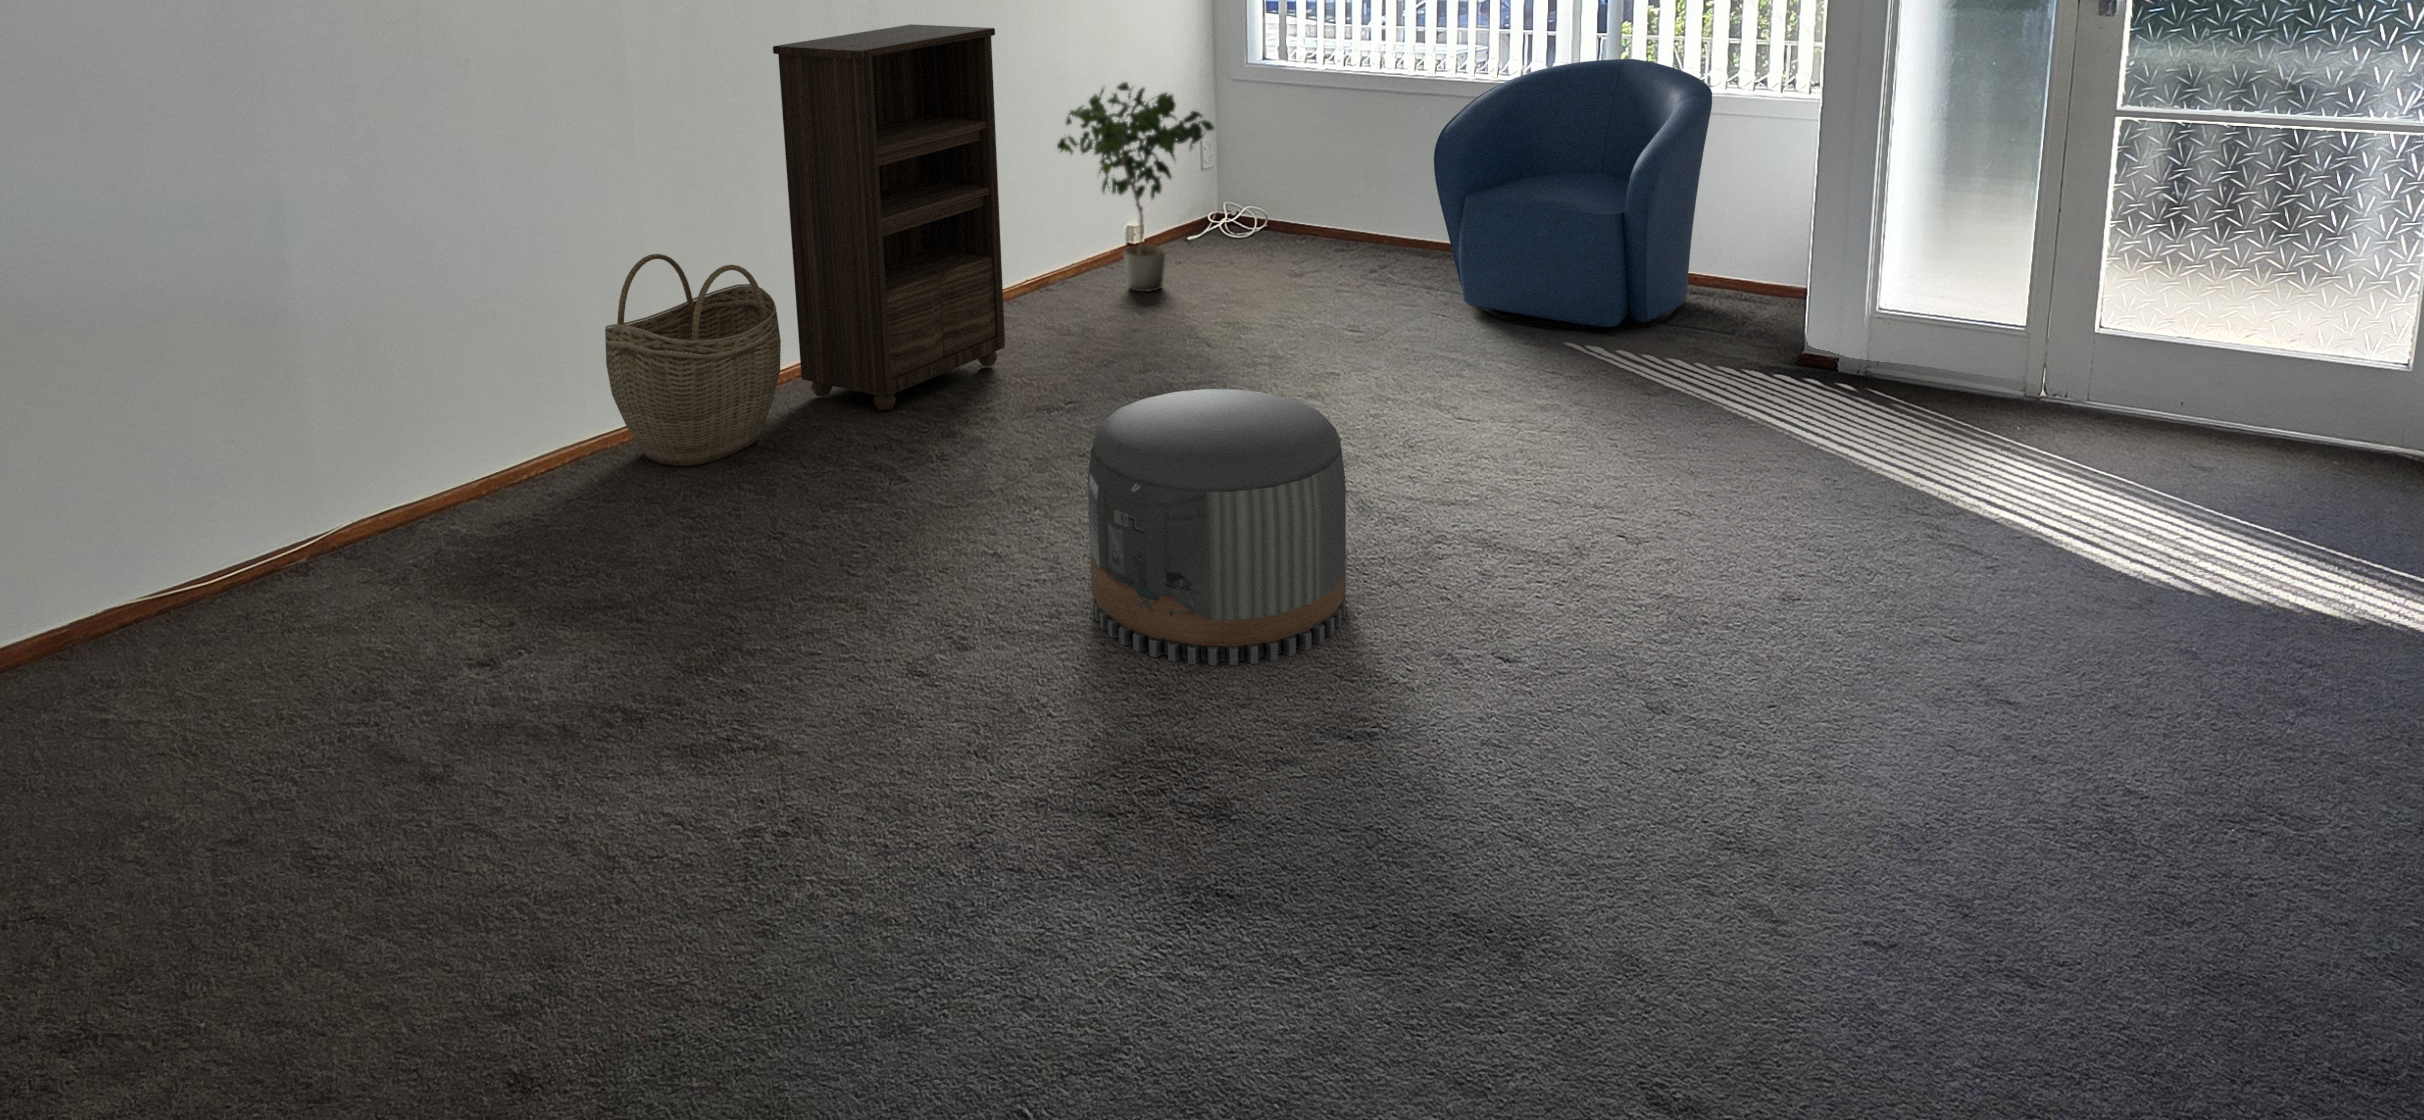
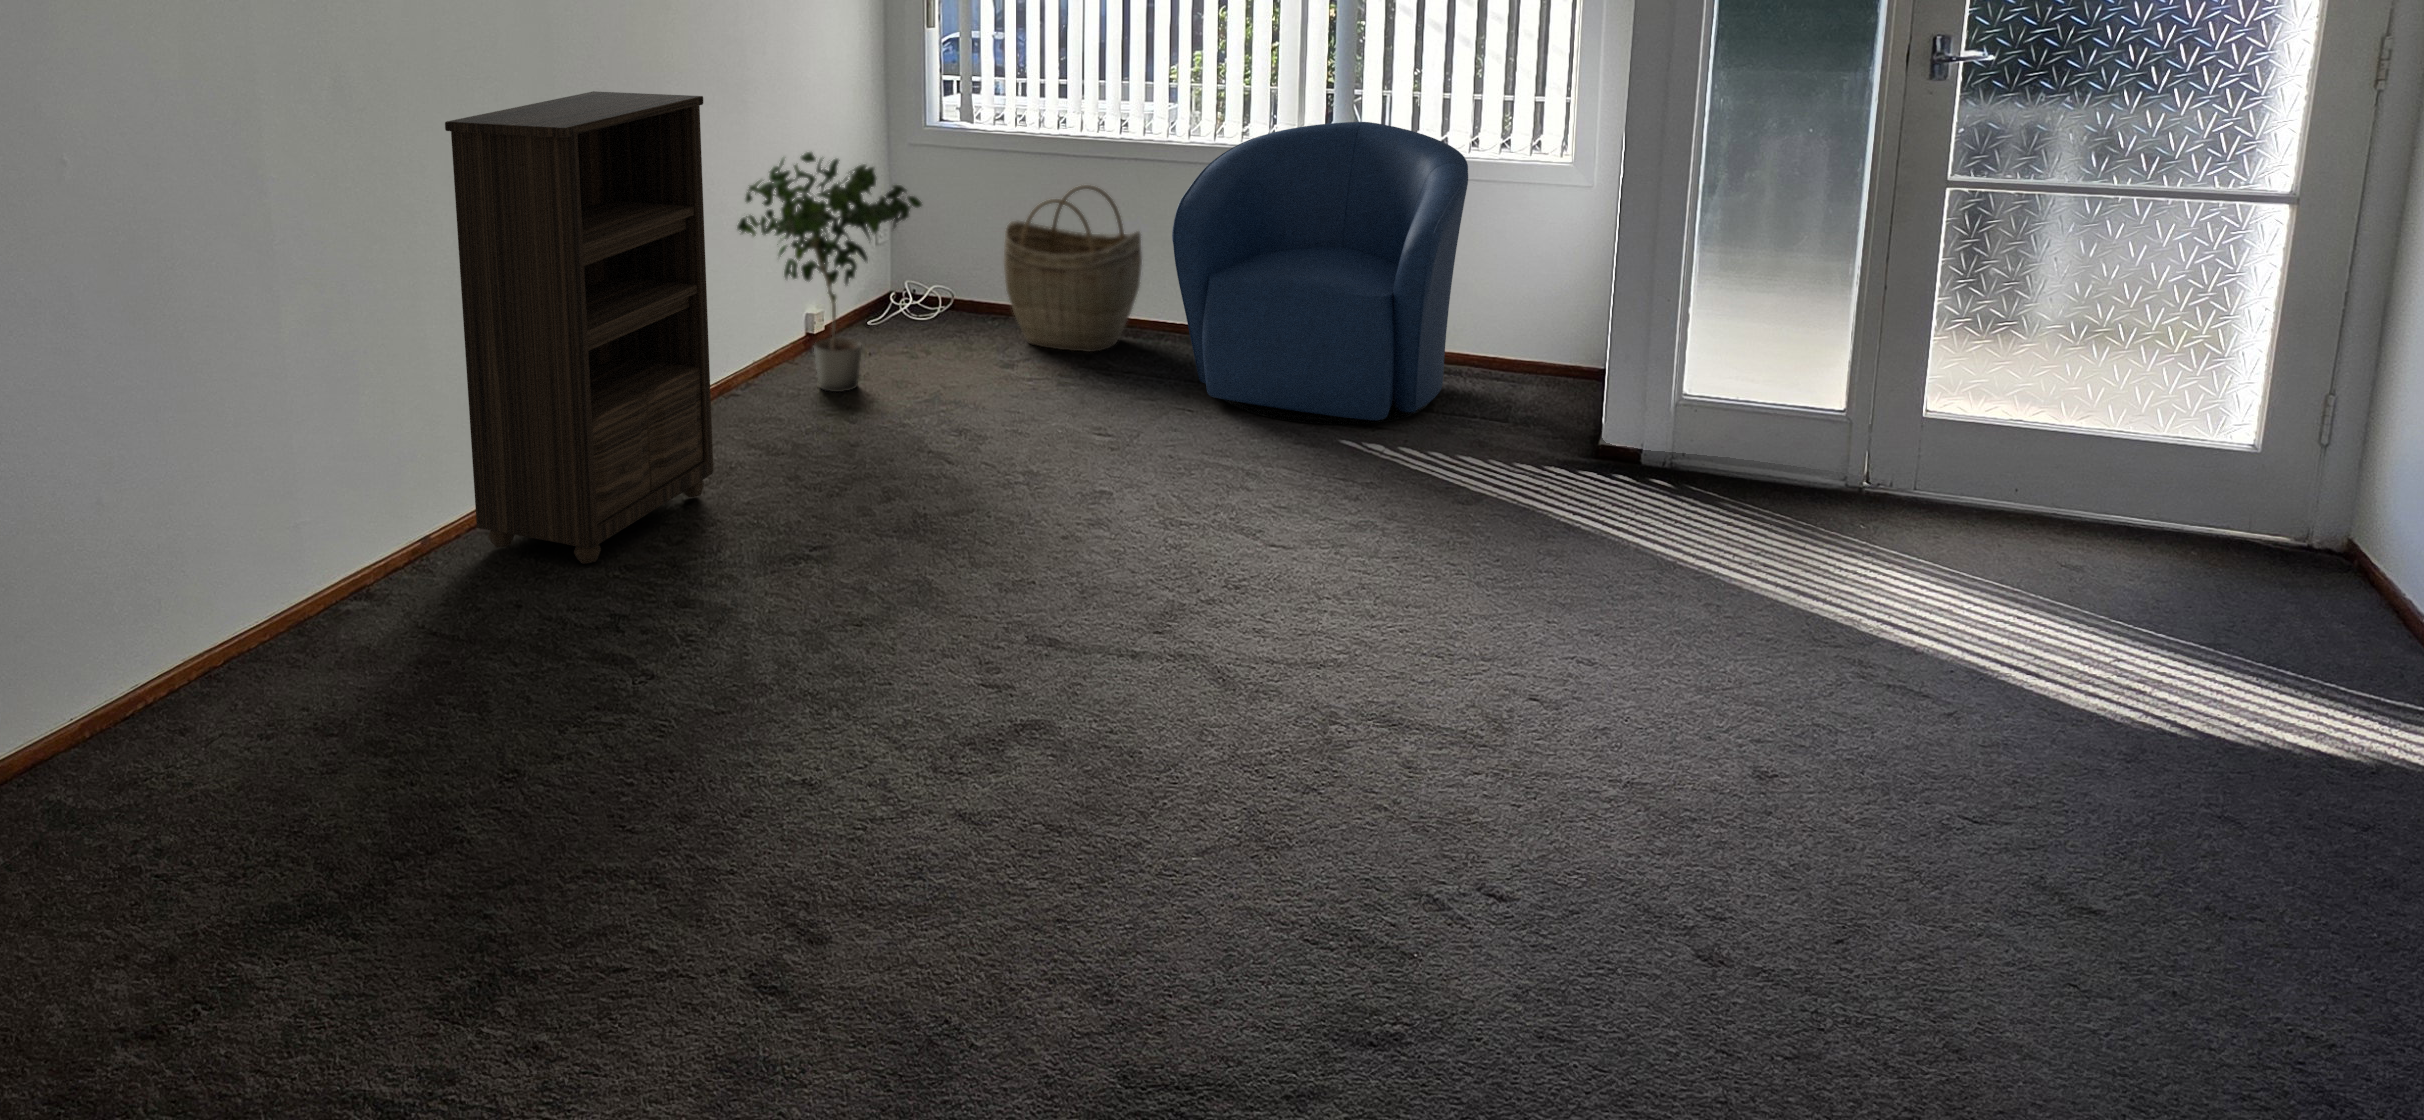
woven basket: present [605,254,781,466] -> present [1004,185,1142,352]
pouf: present [1088,389,1346,665] -> none [952,550,1278,922]

